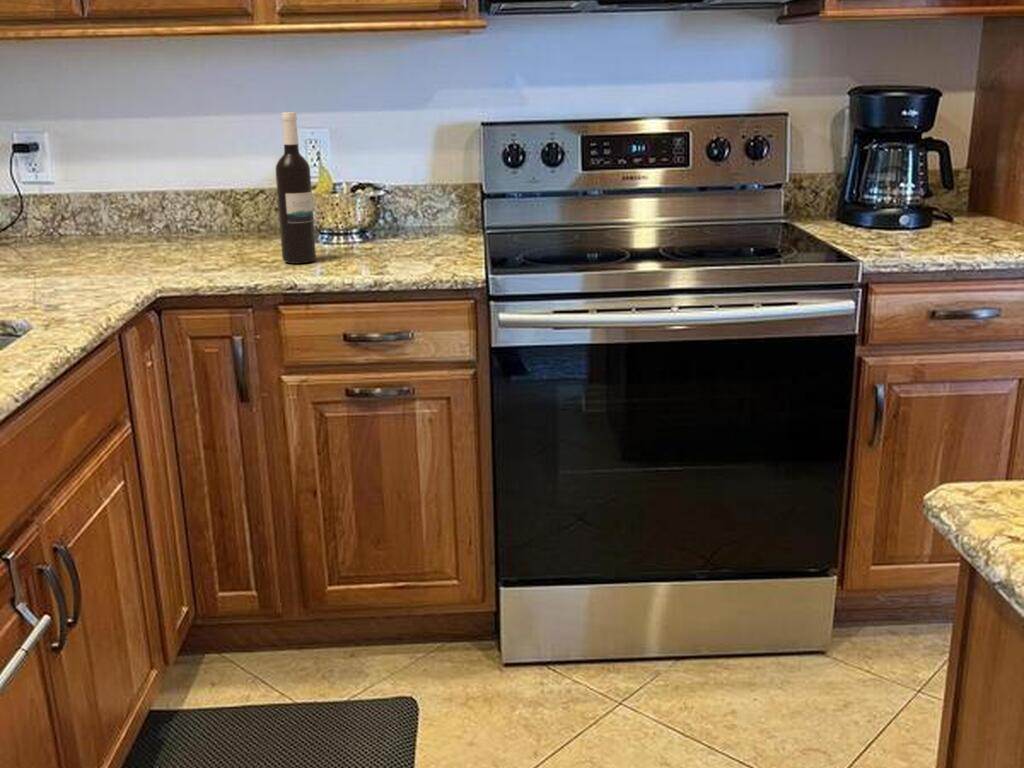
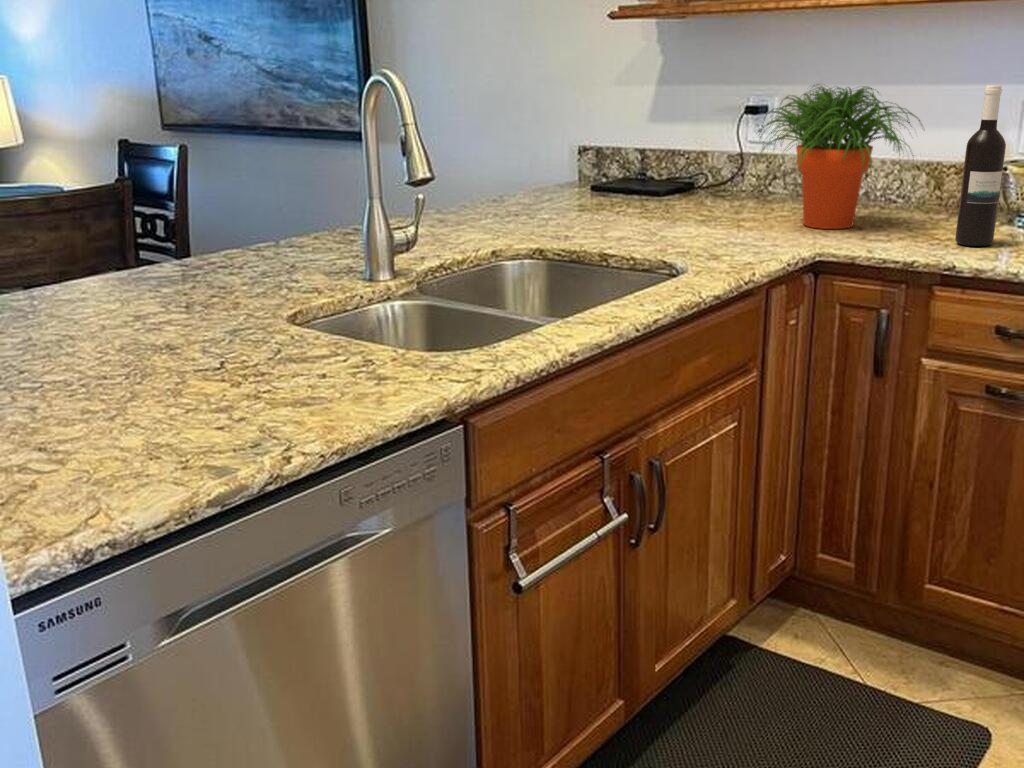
potted plant: none [51,115,227,265] -> present [759,84,922,229]

